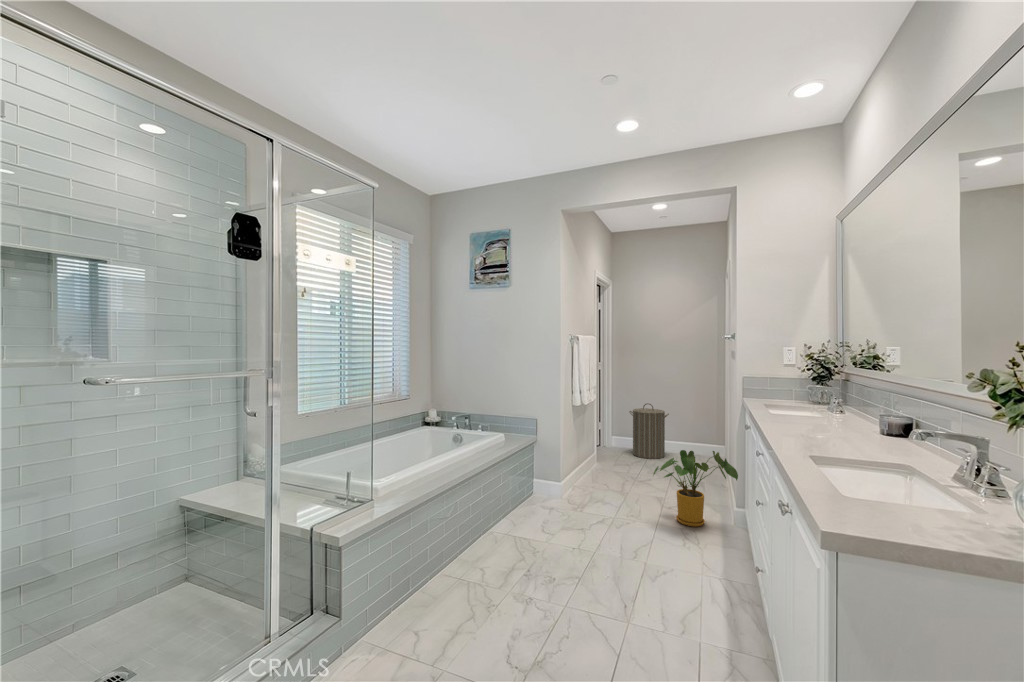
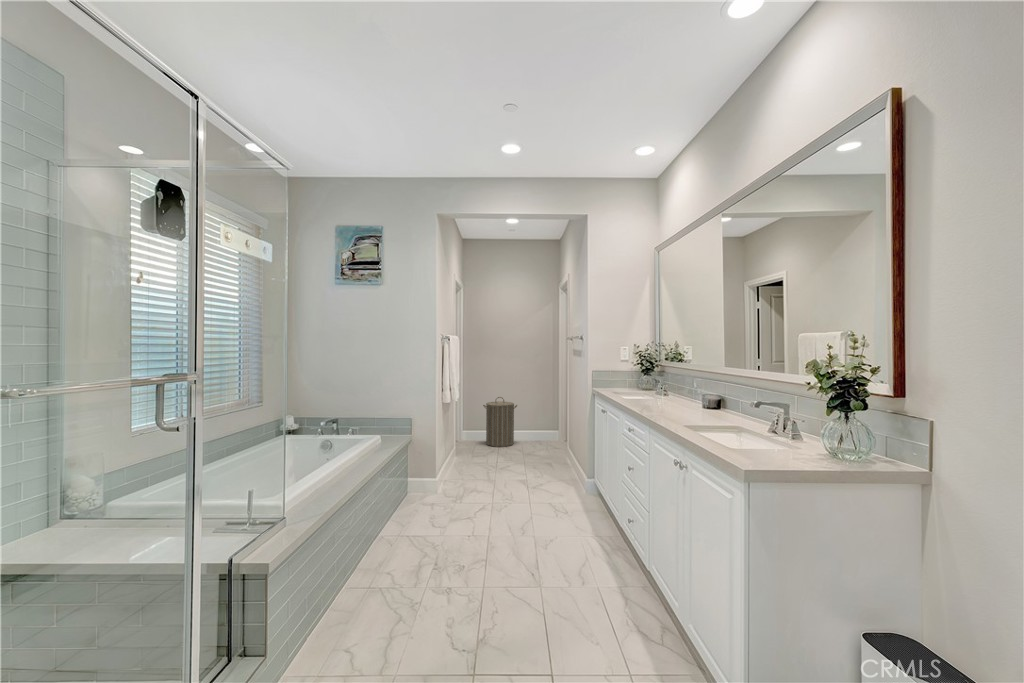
house plant: present [653,450,738,527] -> none [524,433,590,498]

